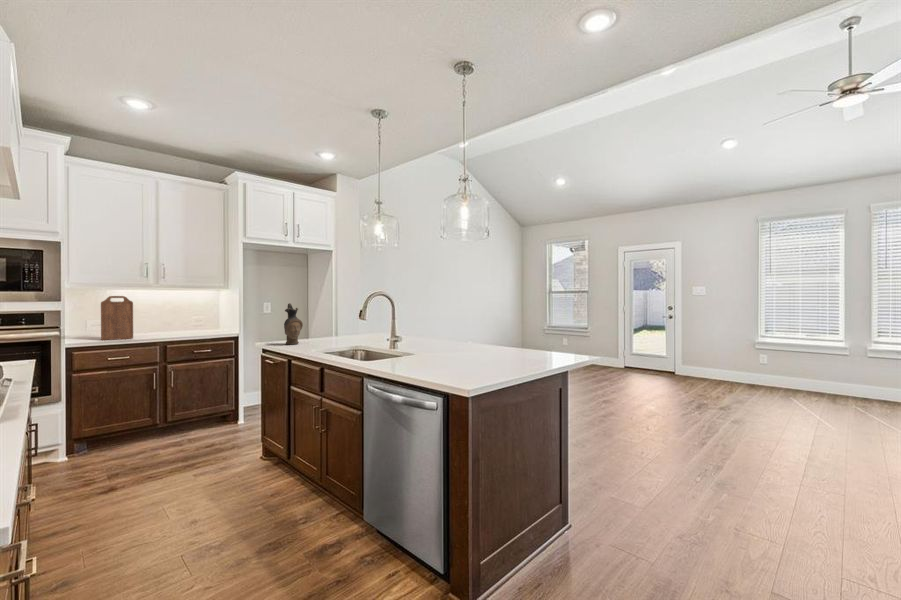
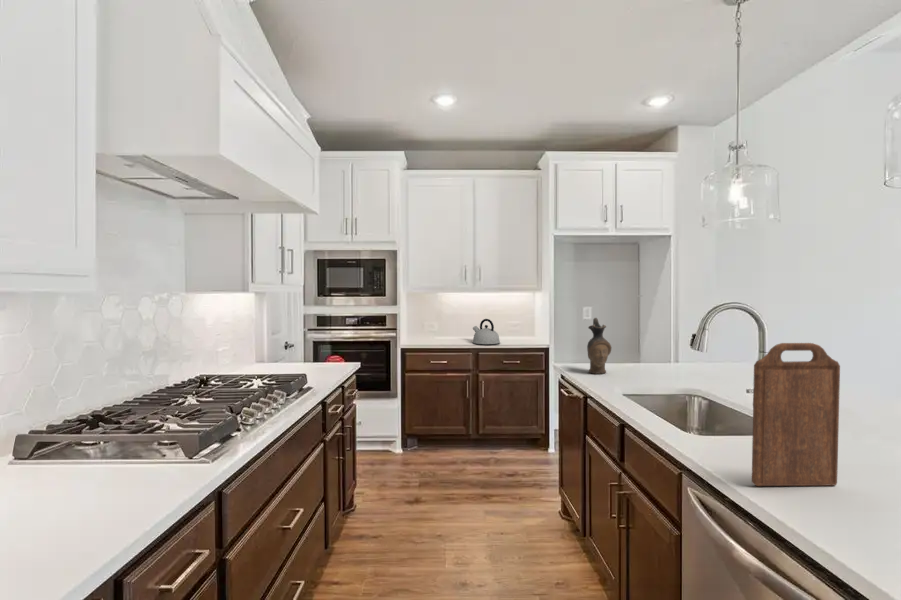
cutting board: present [101,296,133,340] -> present [752,343,840,486]
kettle: none [158,313,190,337] -> present [473,319,500,344]

